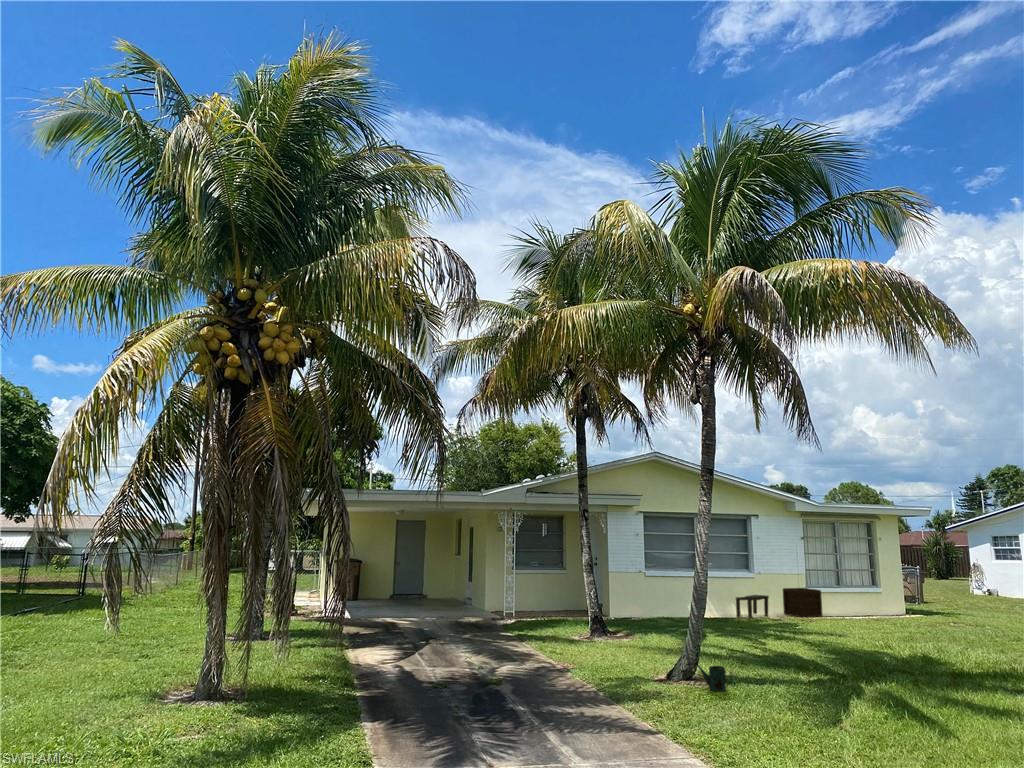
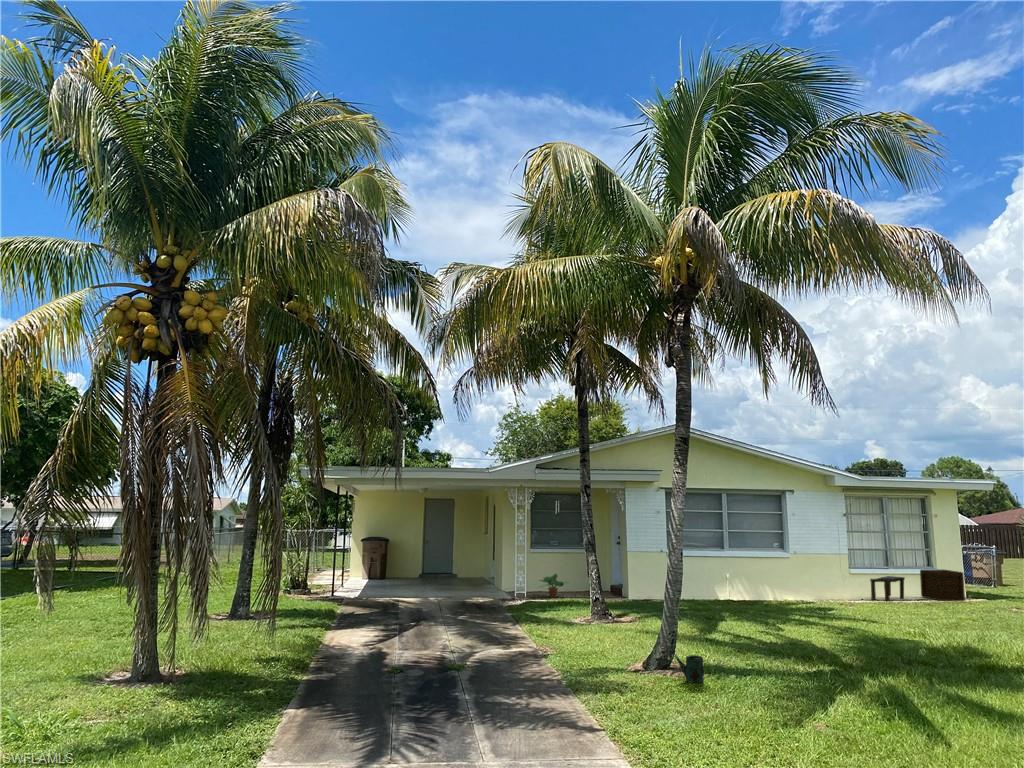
wooden crate: present [783,588,822,617] -> present [920,569,965,601]
potted plant: none [527,594,560,618] -> present [540,574,565,598]
bench: present [736,595,769,619] -> present [870,576,905,601]

